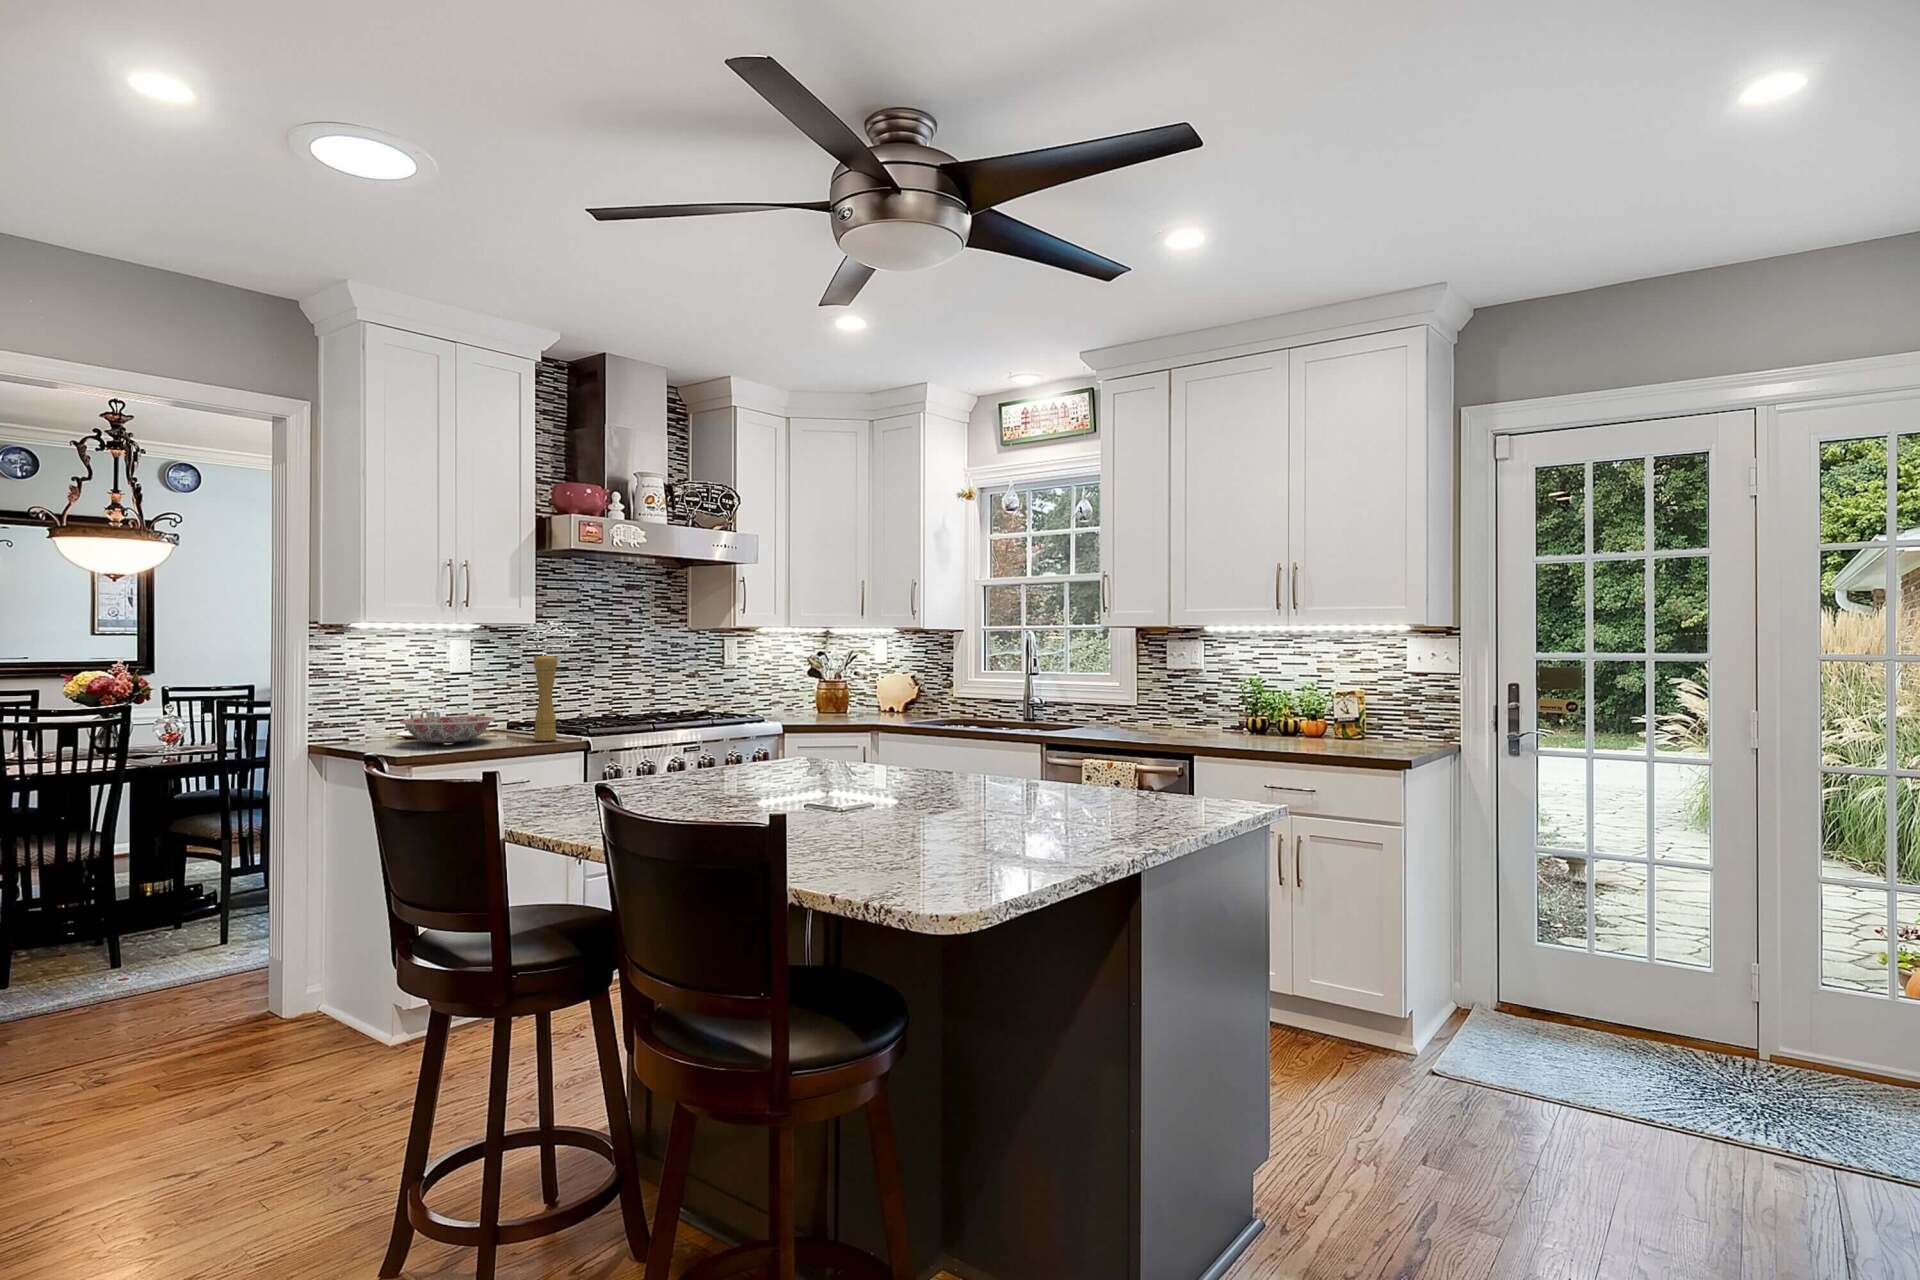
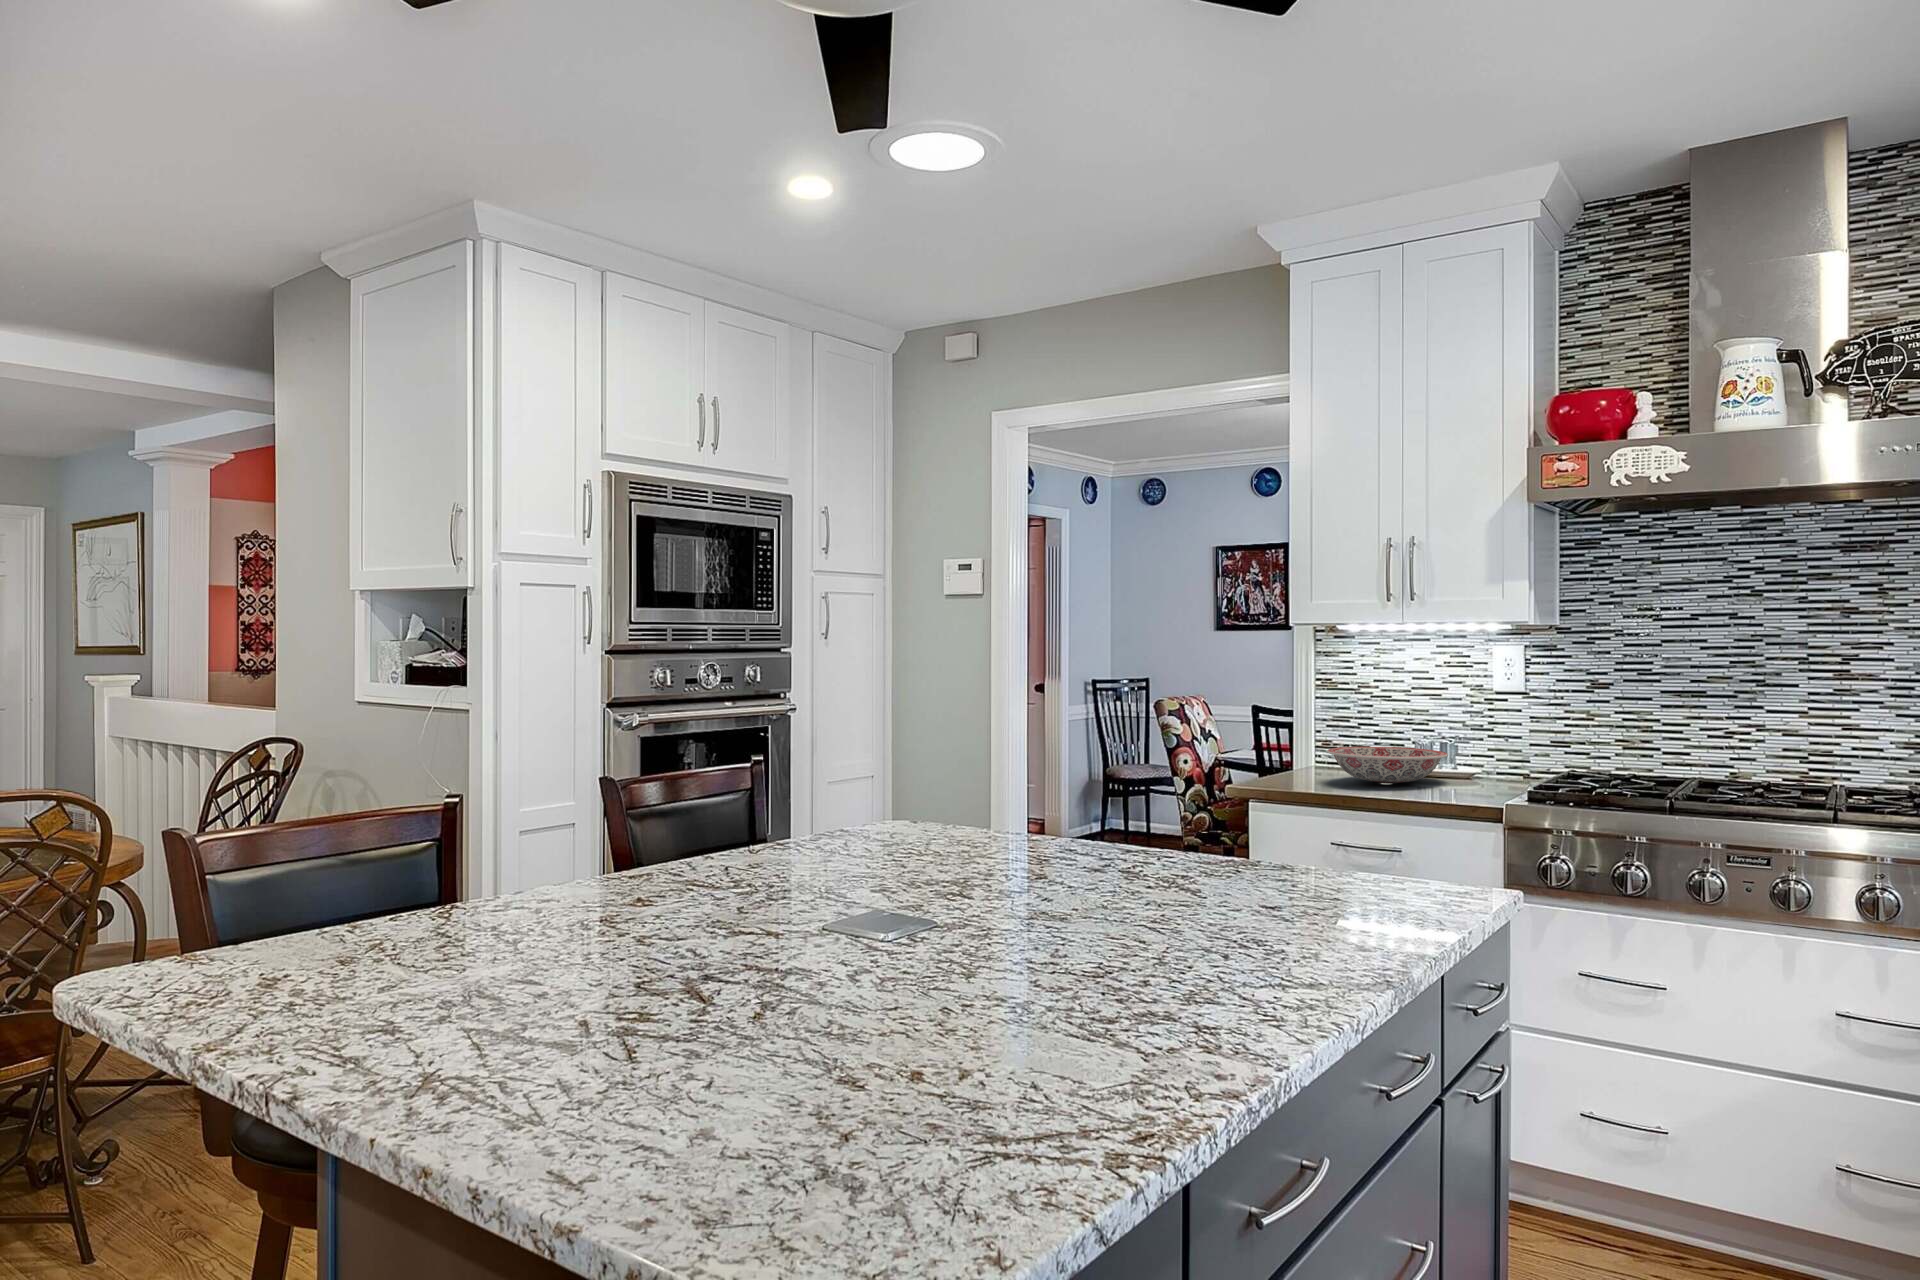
pepper mill: present [534,654,557,741] -> none [1451,667,1487,798]

